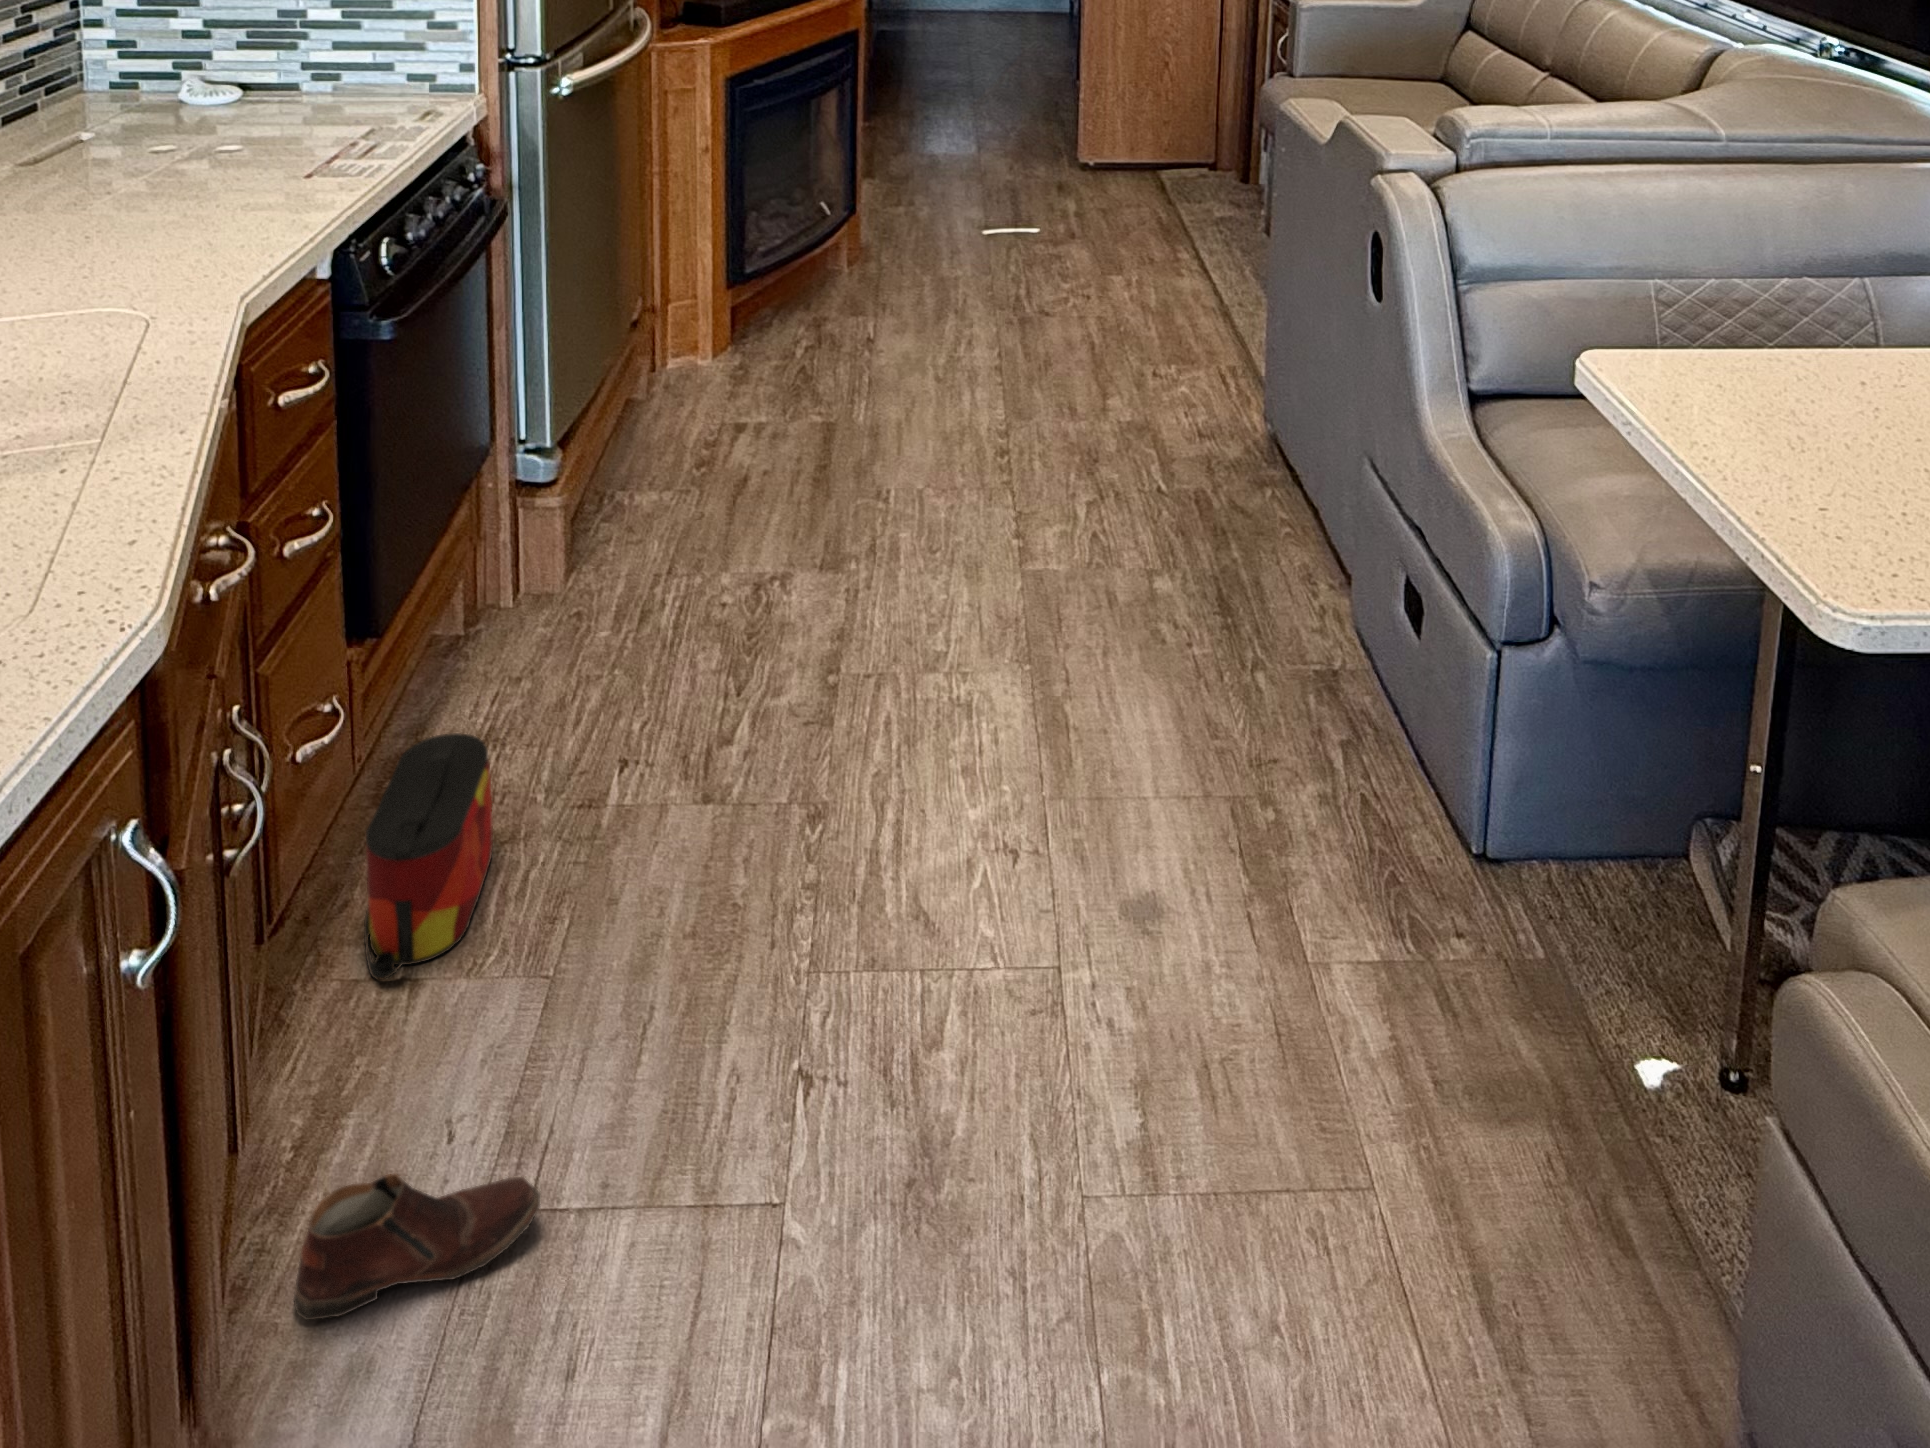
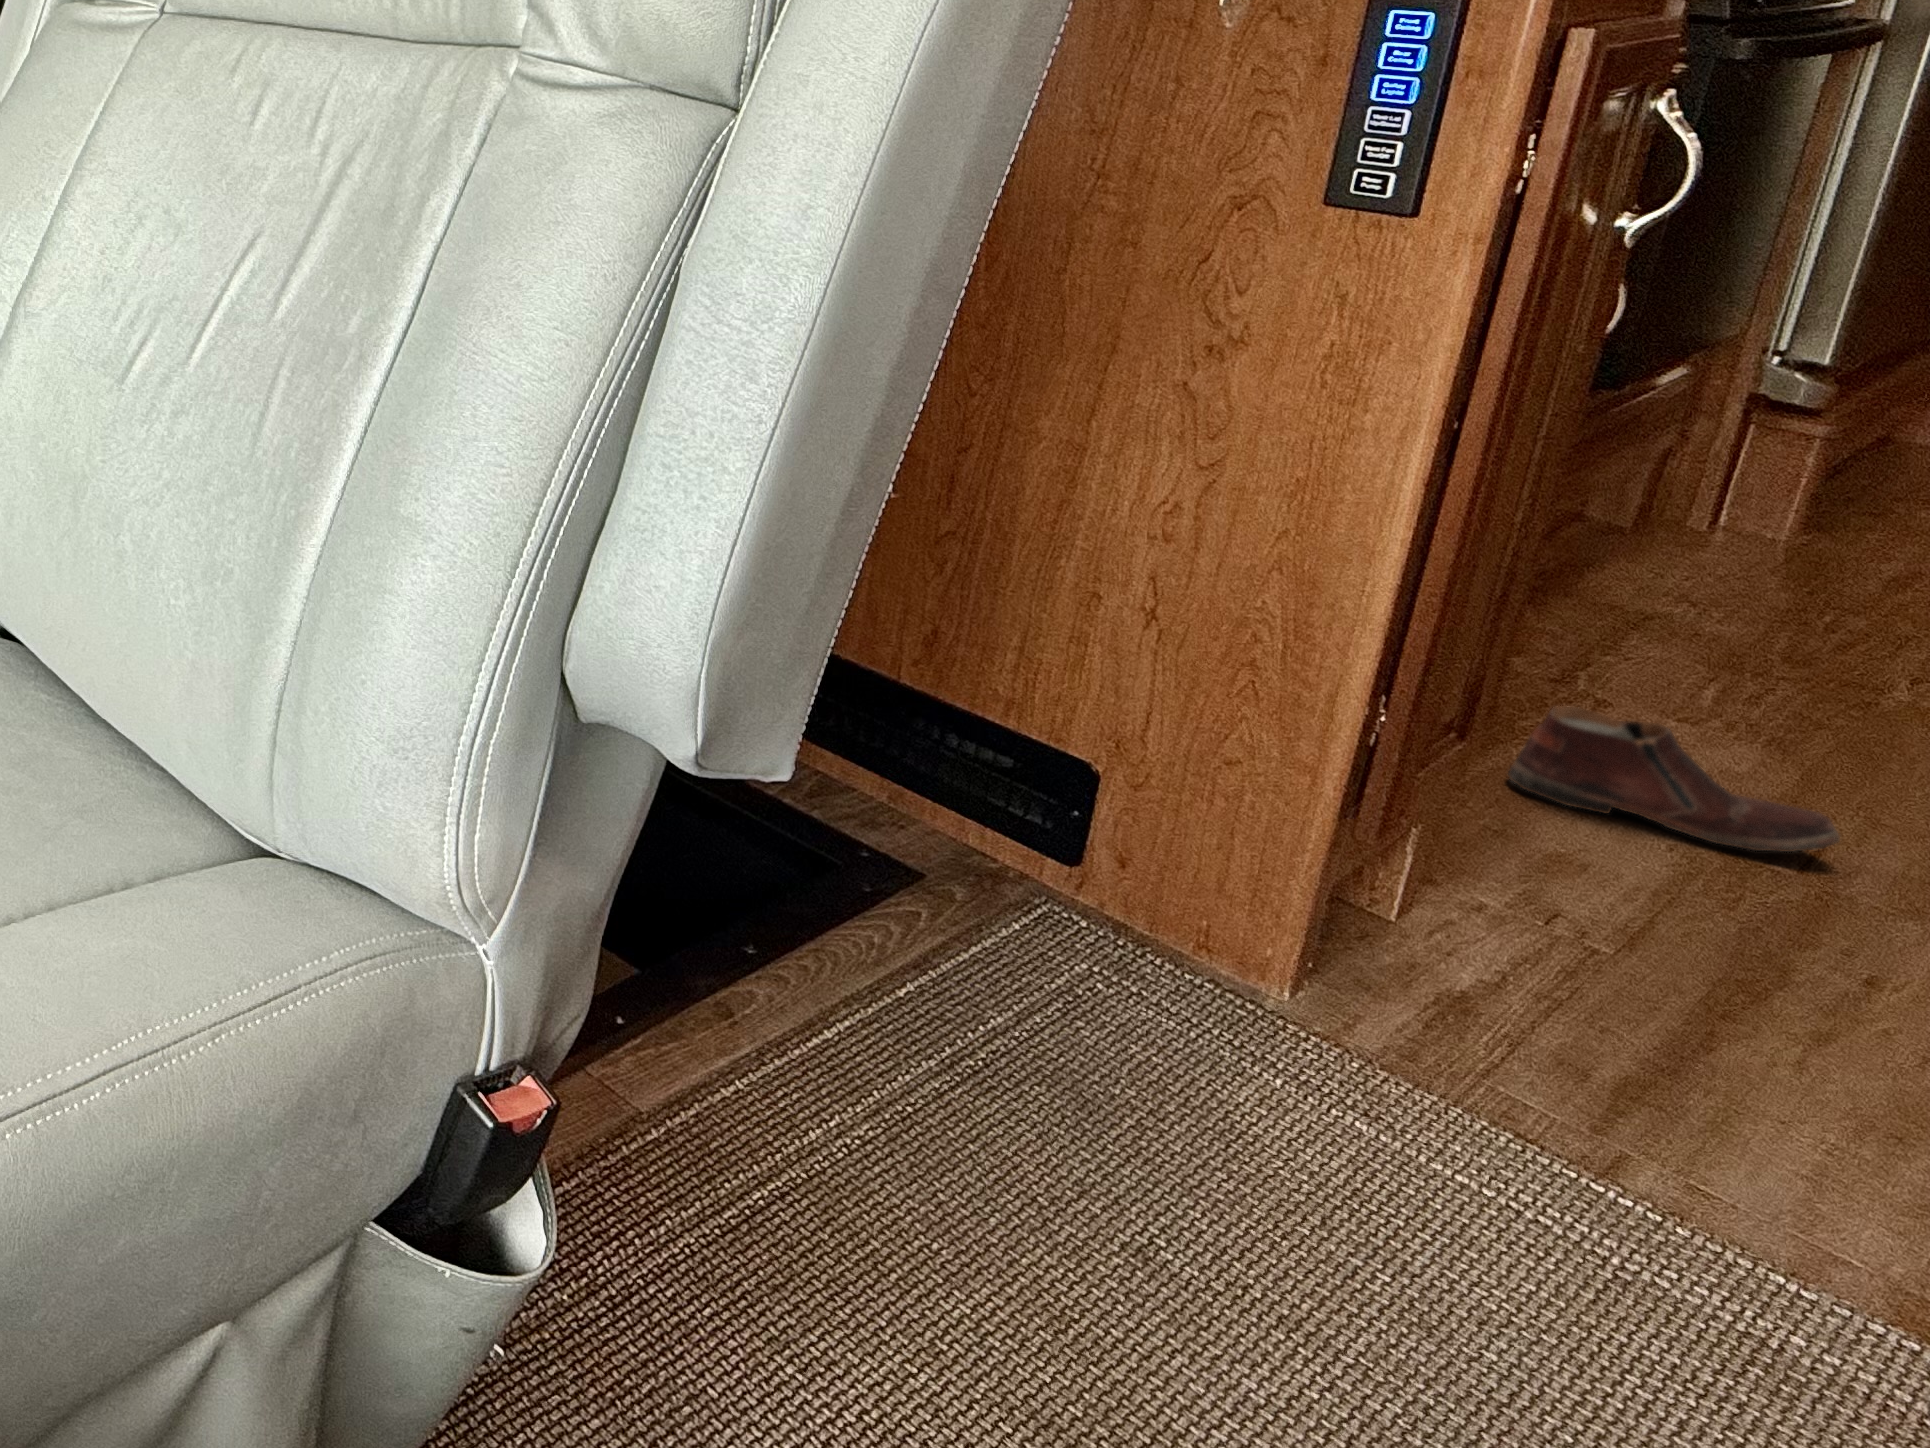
bag: present [364,733,493,979] -> none [1543,507,1747,682]

